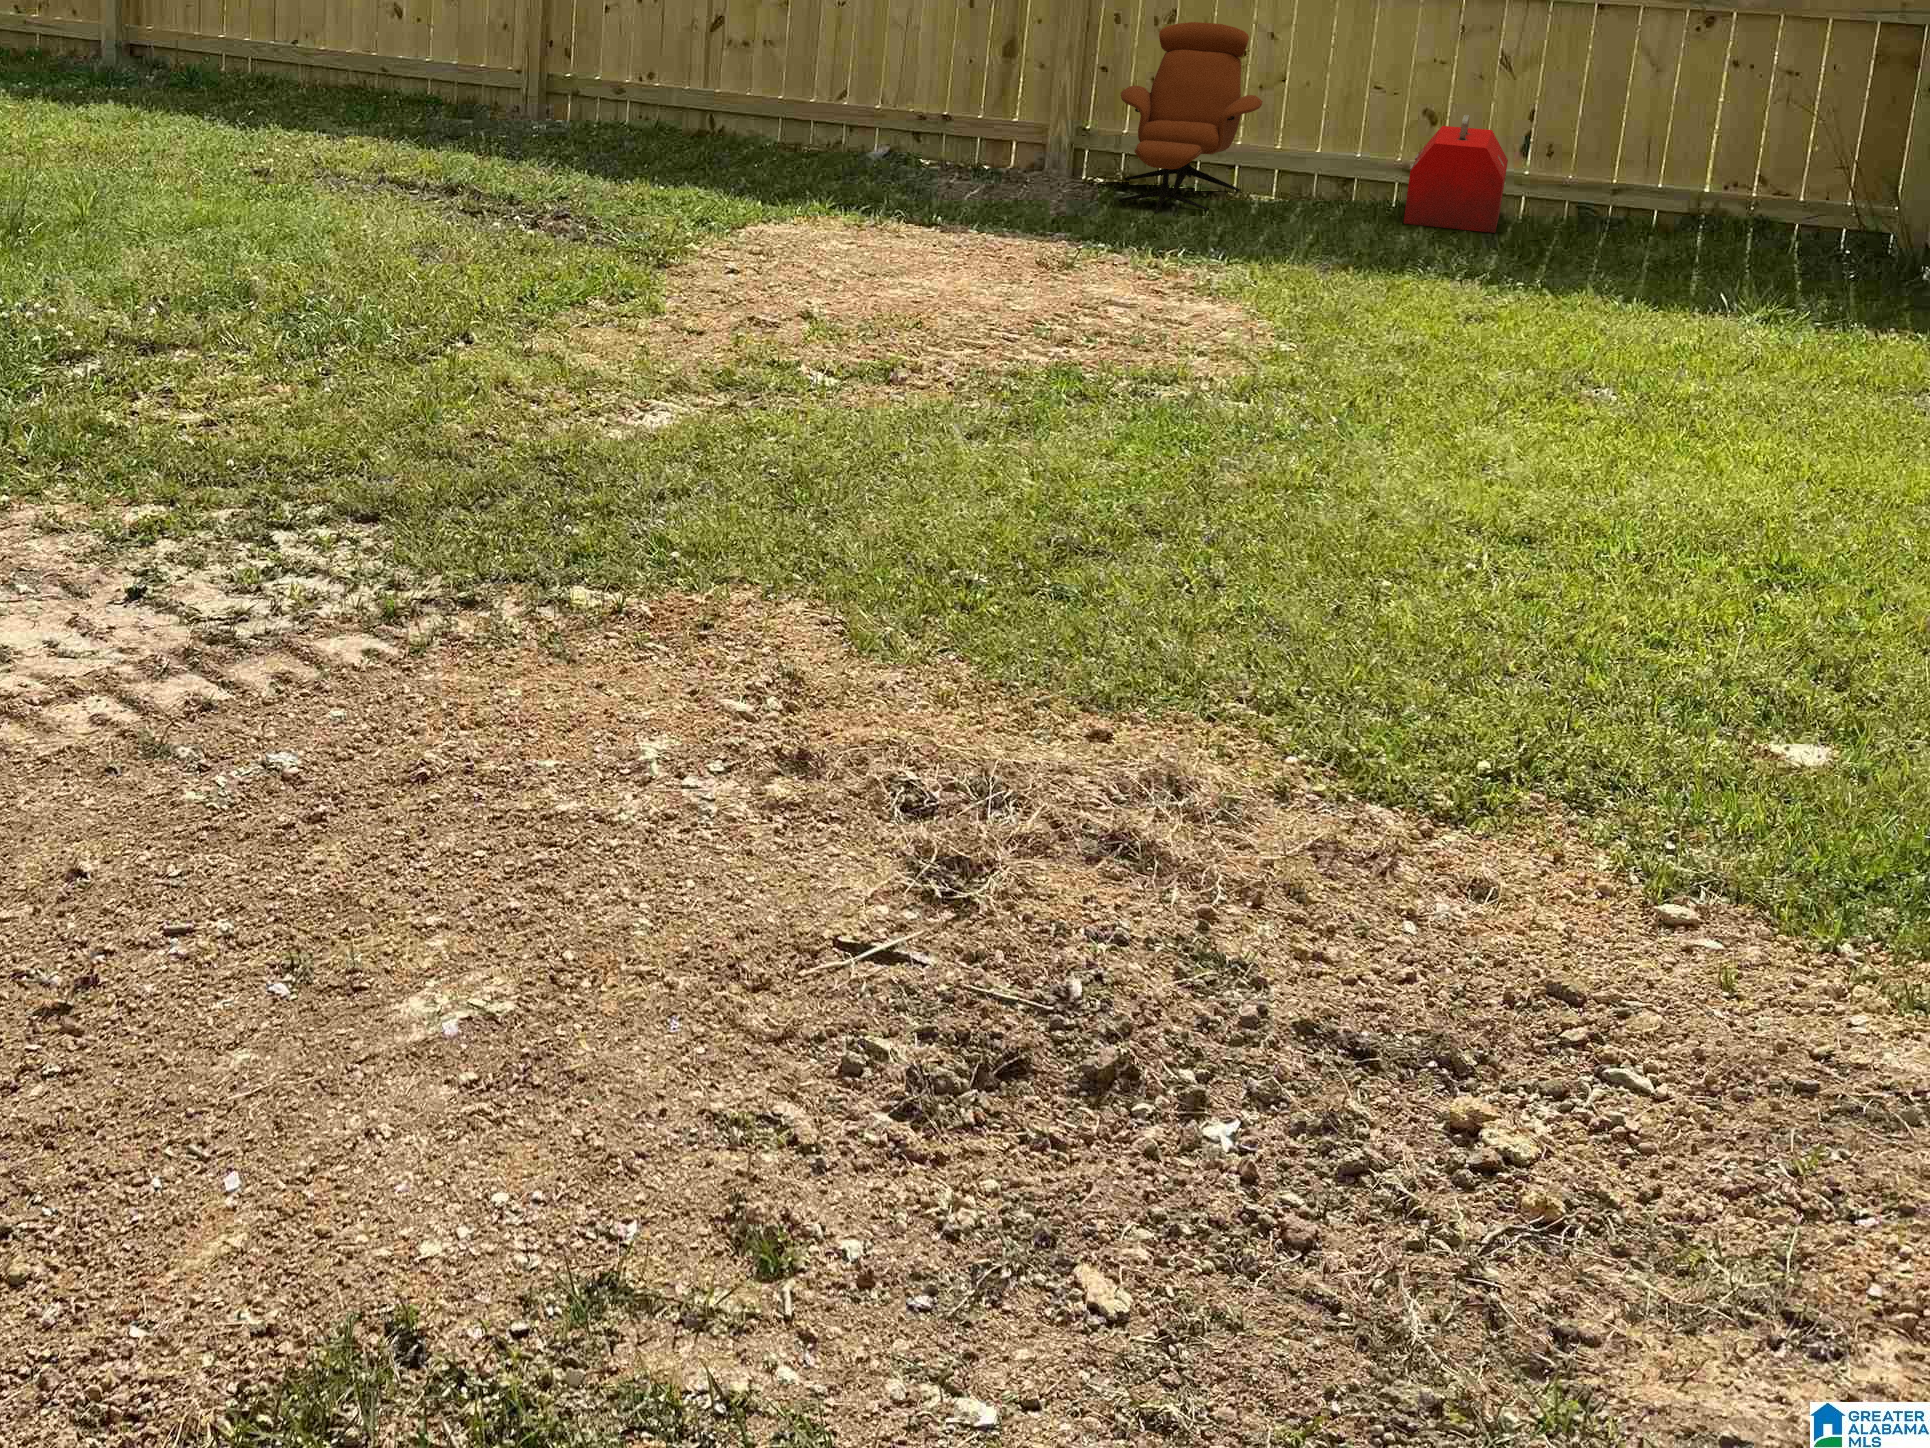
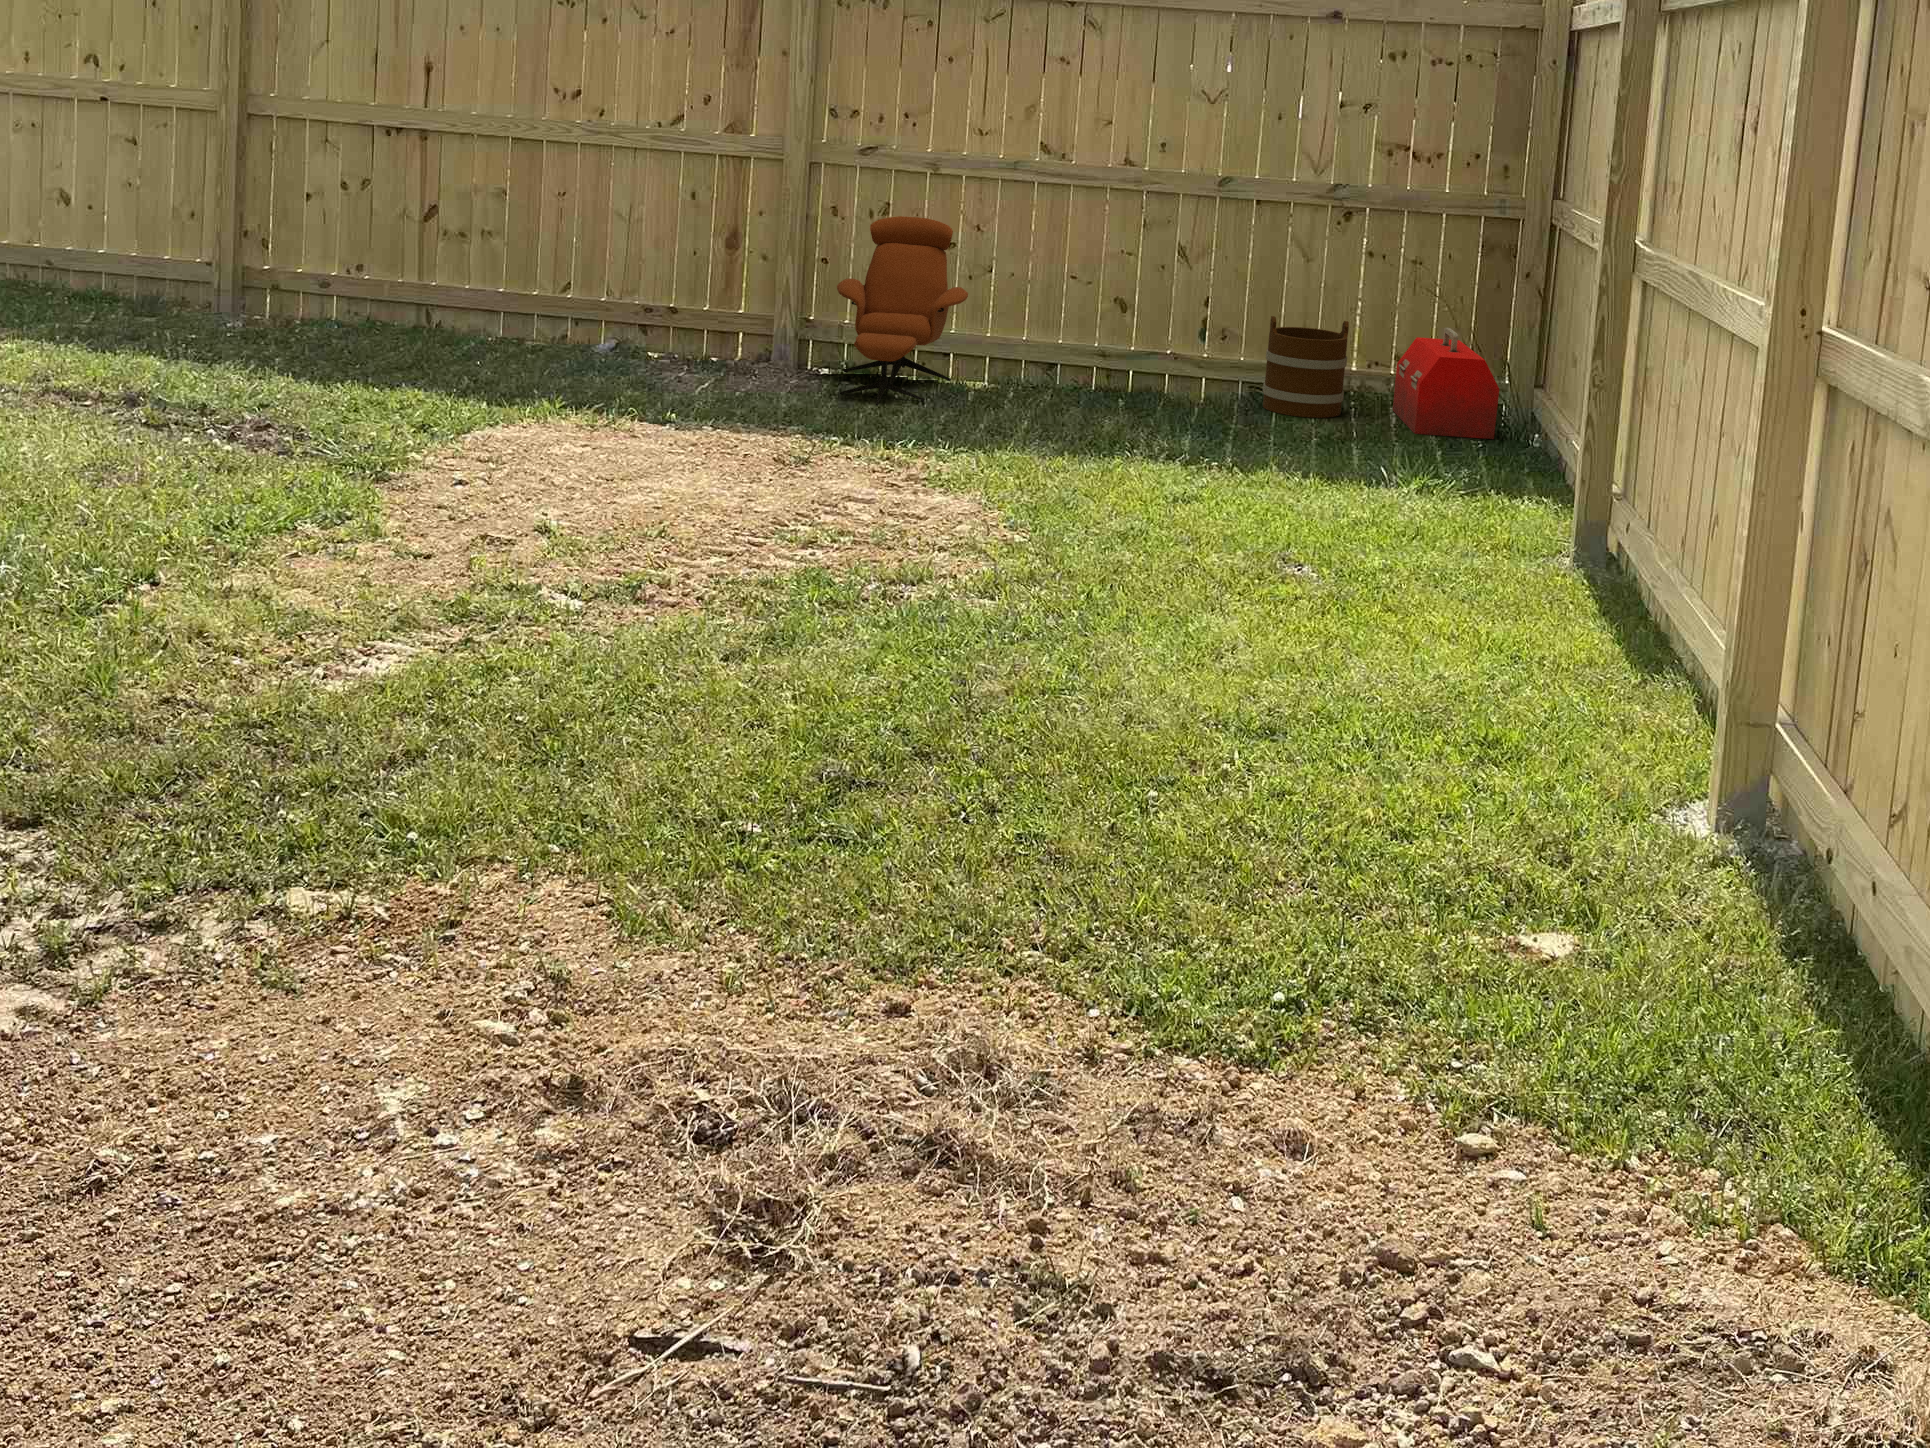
toolbox: present [1404,115,1508,233] -> present [1393,328,1499,439]
bucket: none [1600,129,1711,240] -> present [1263,316,1349,418]

